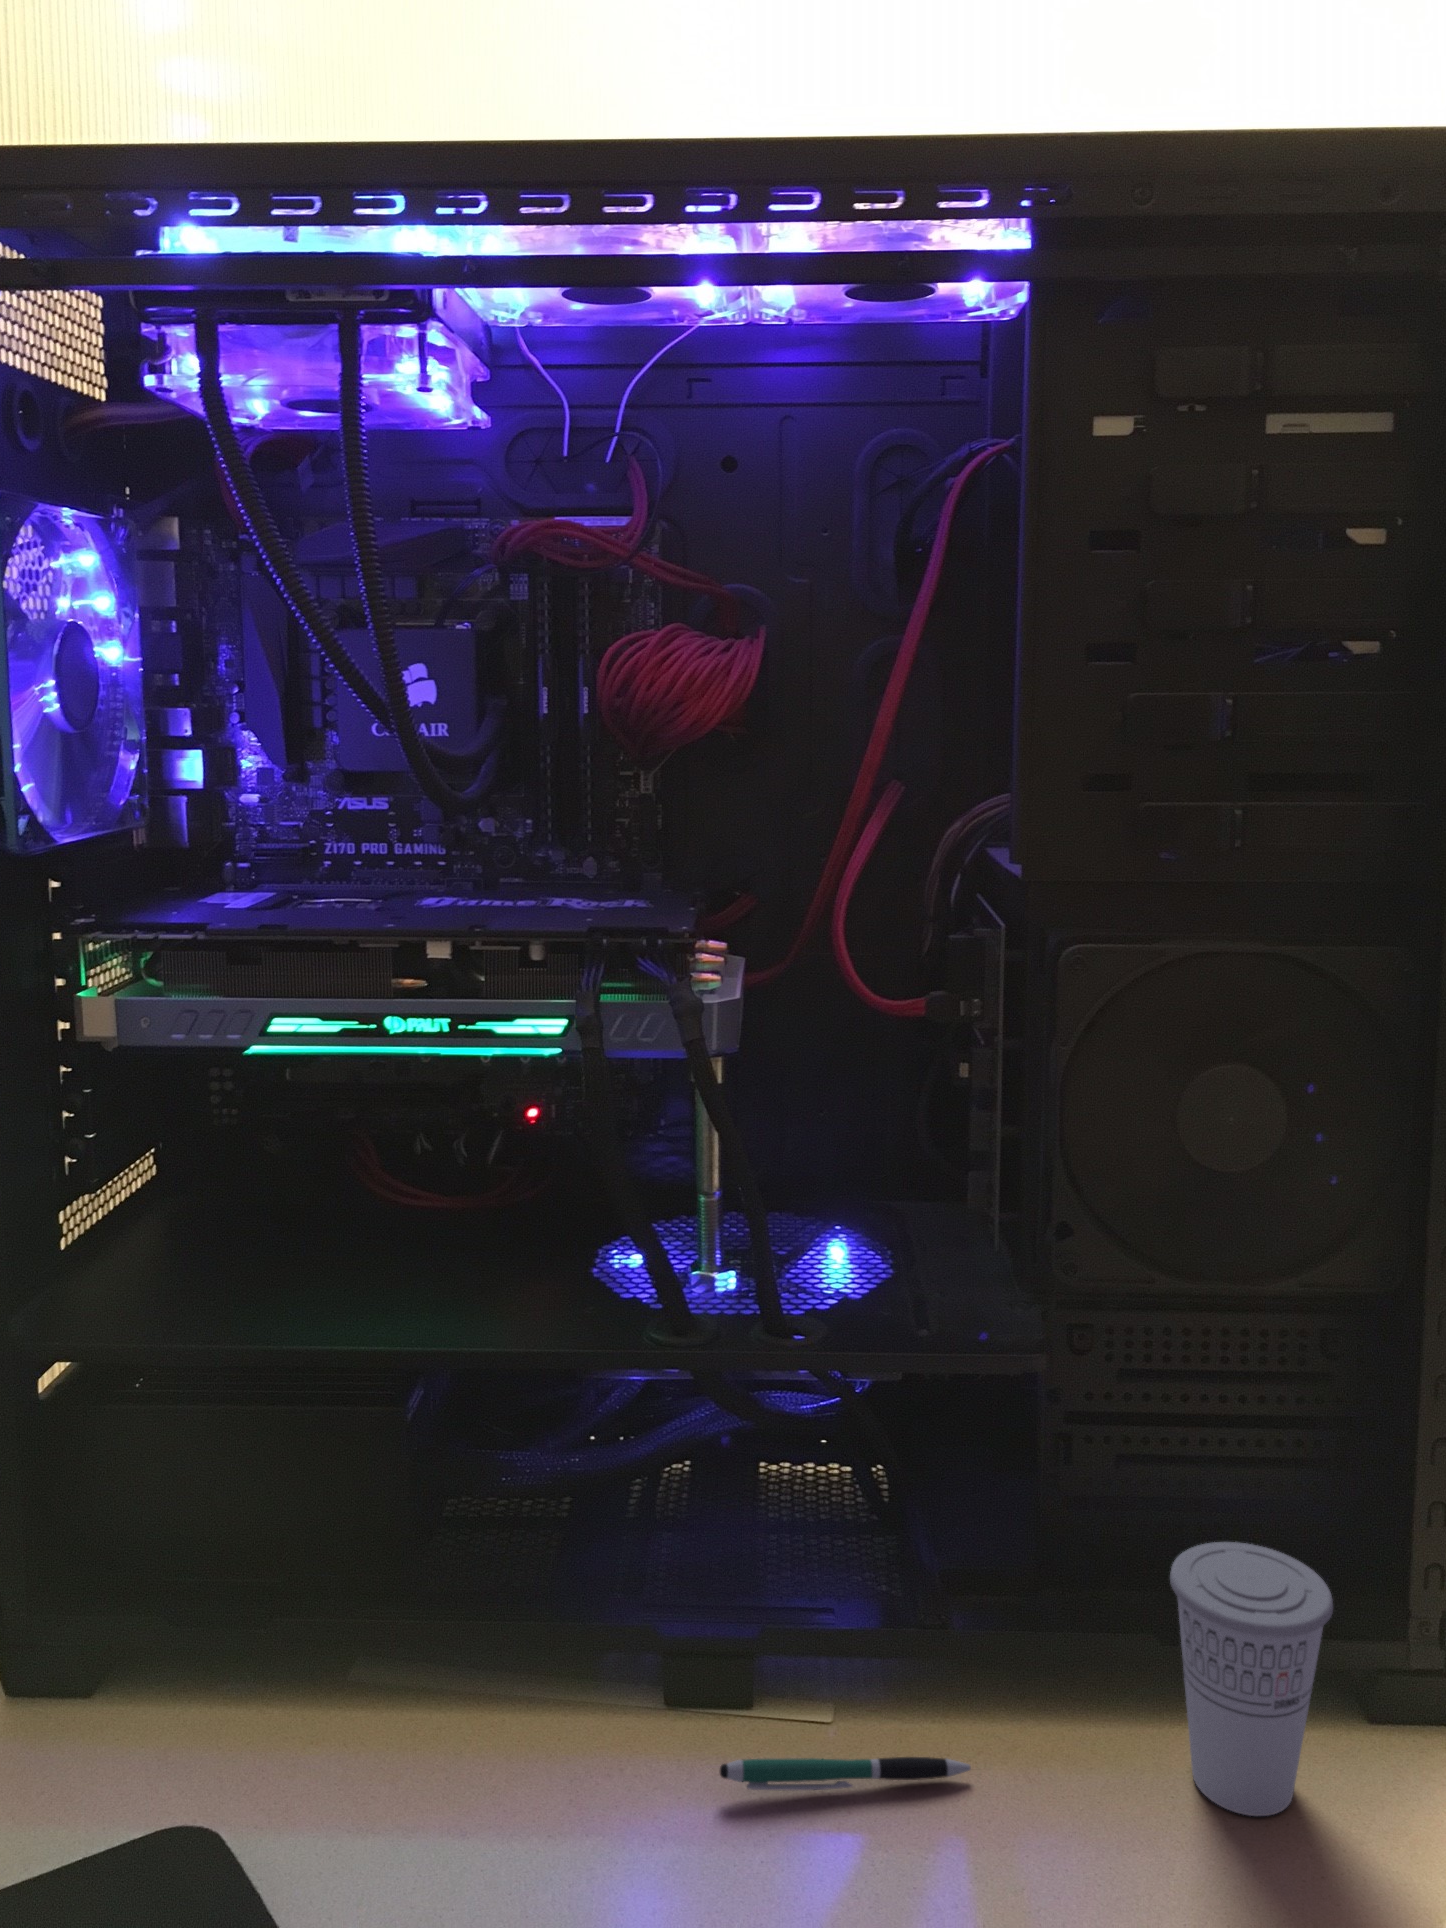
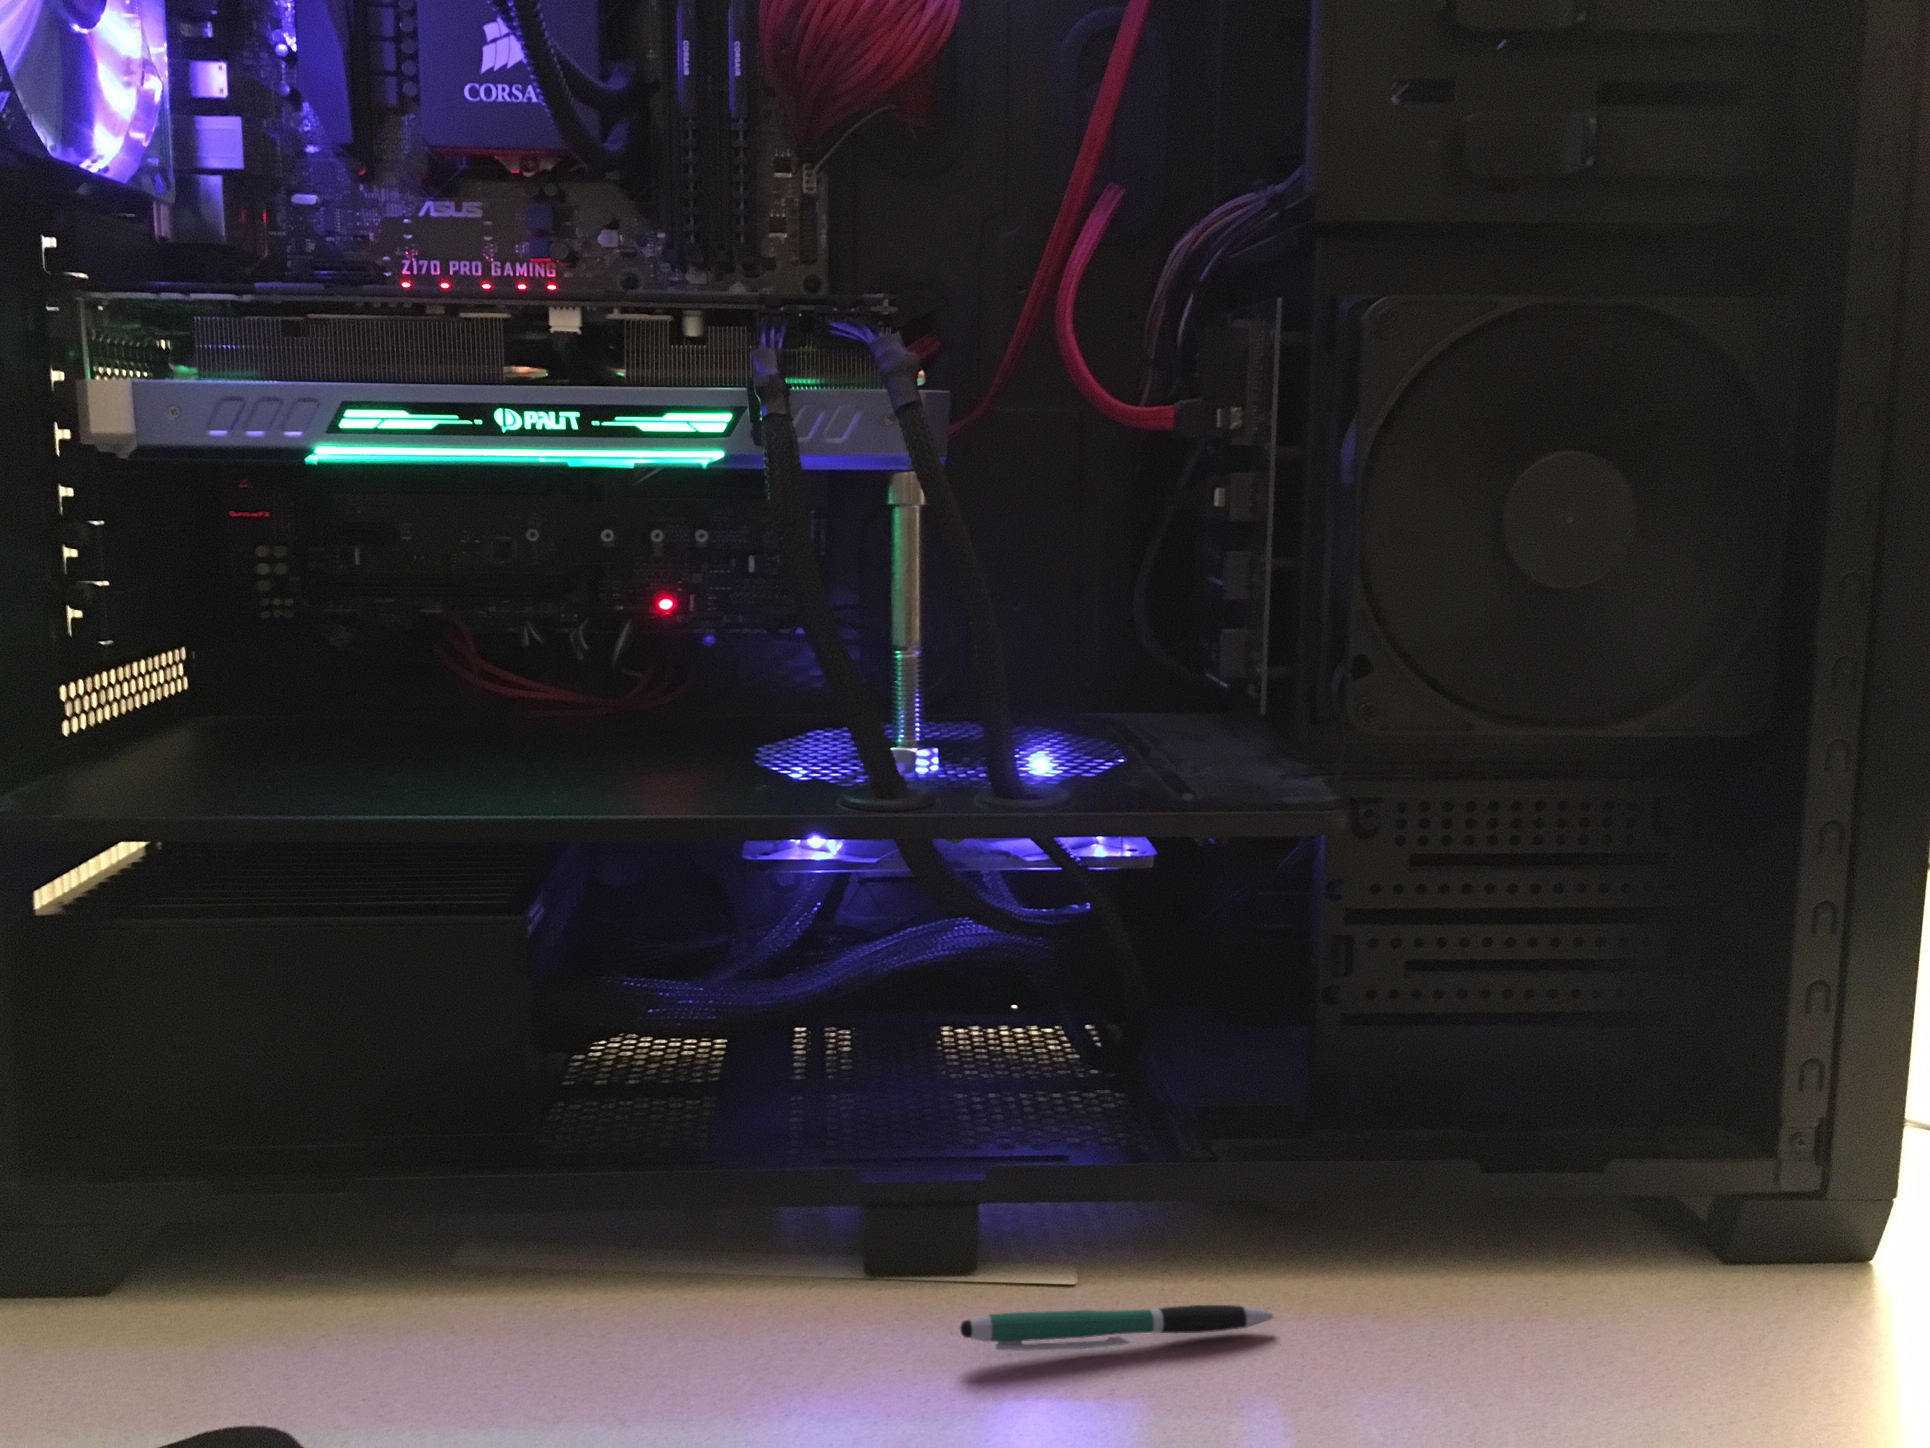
cup: present [1170,1542,1333,1816] -> none [1521,1032,1735,1354]

